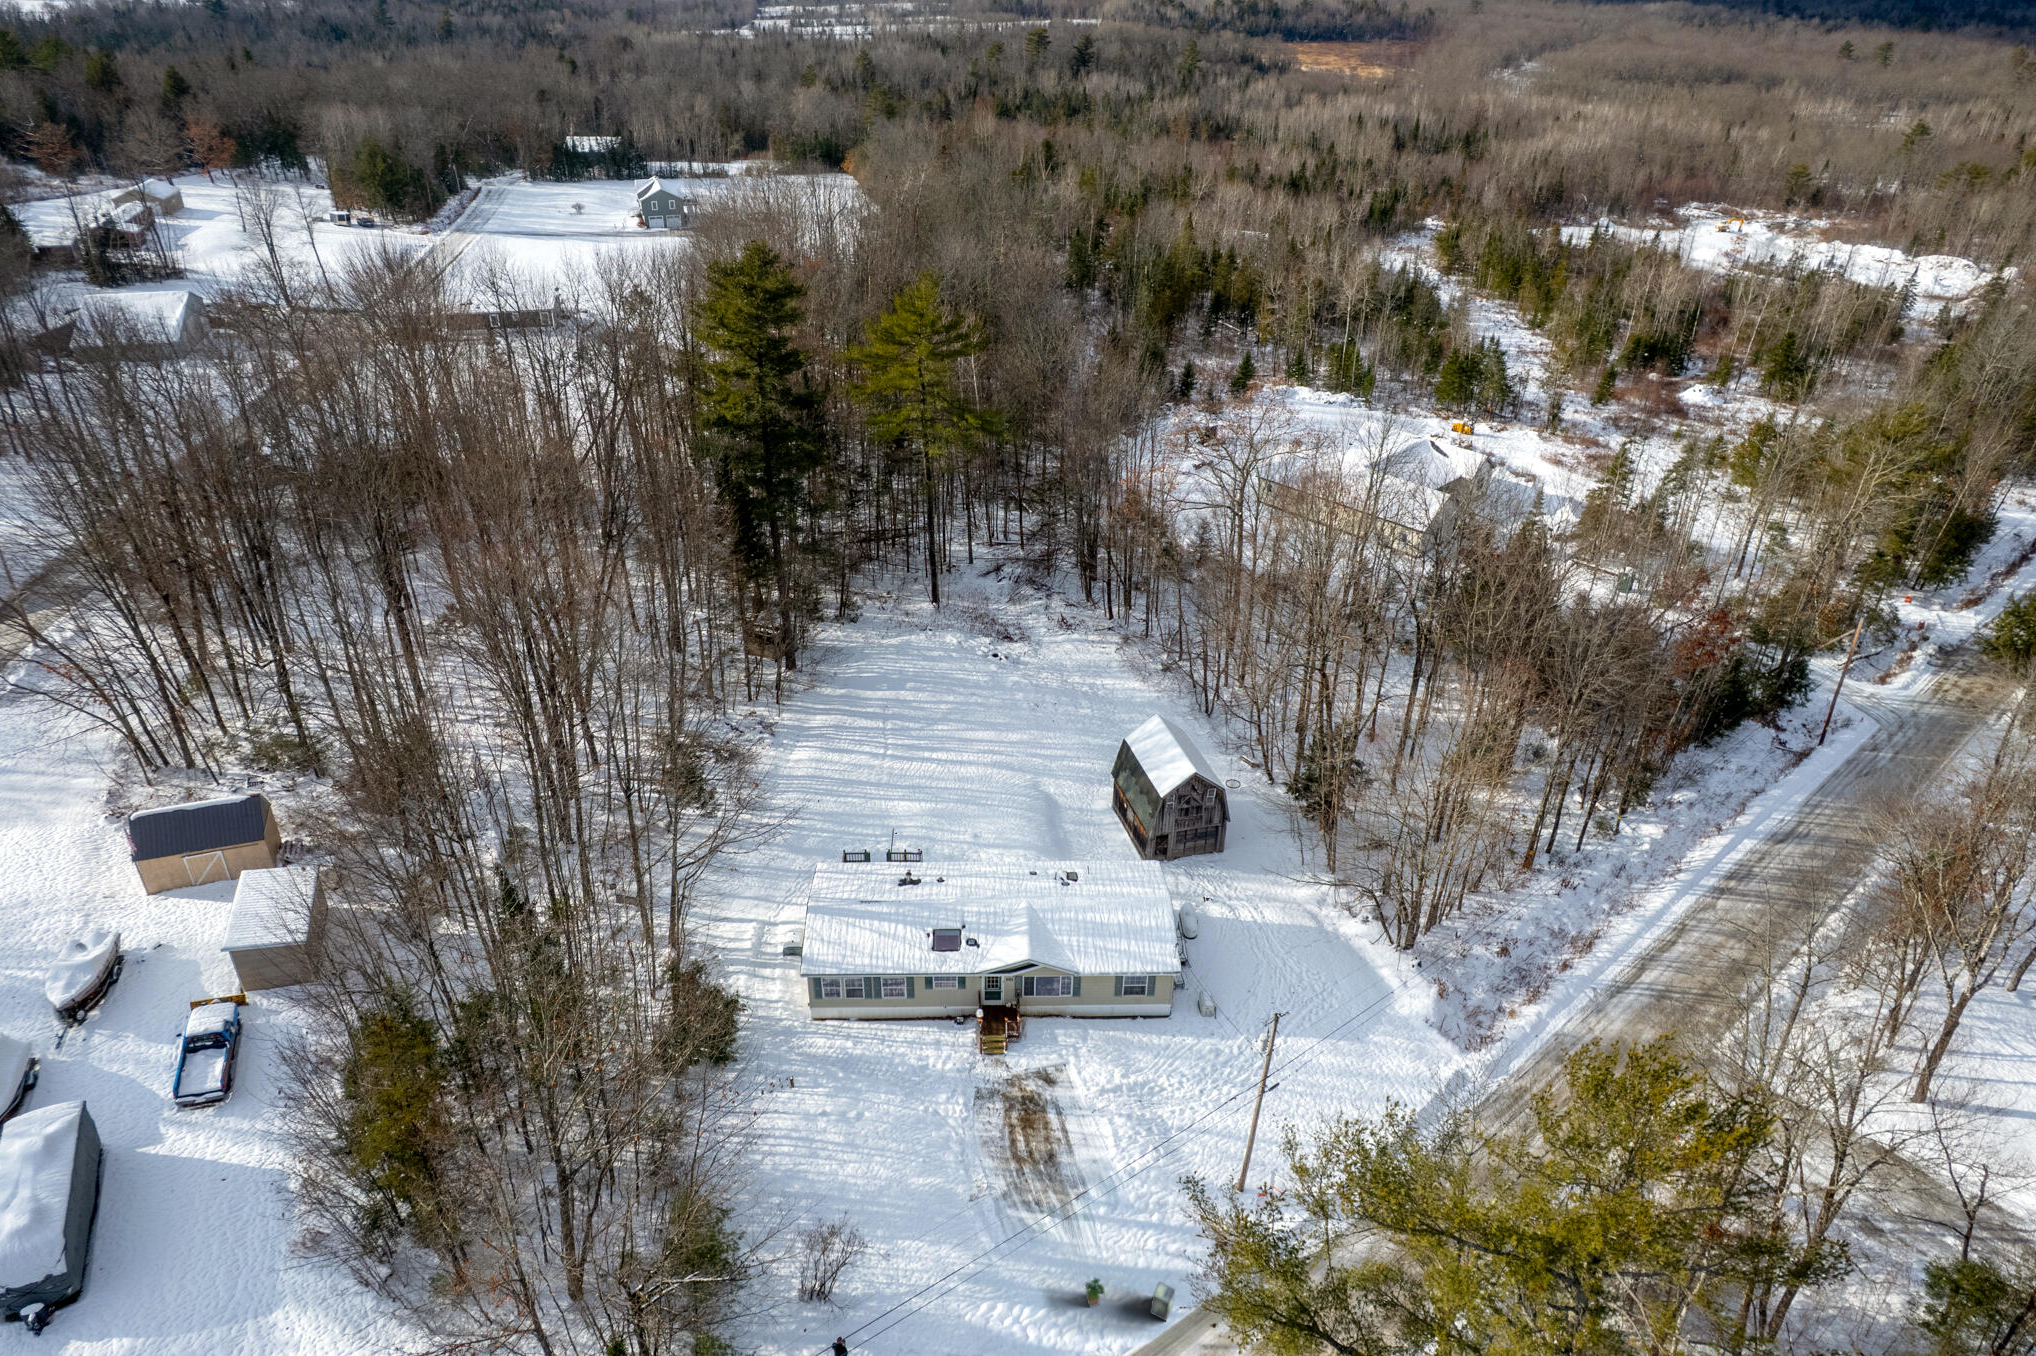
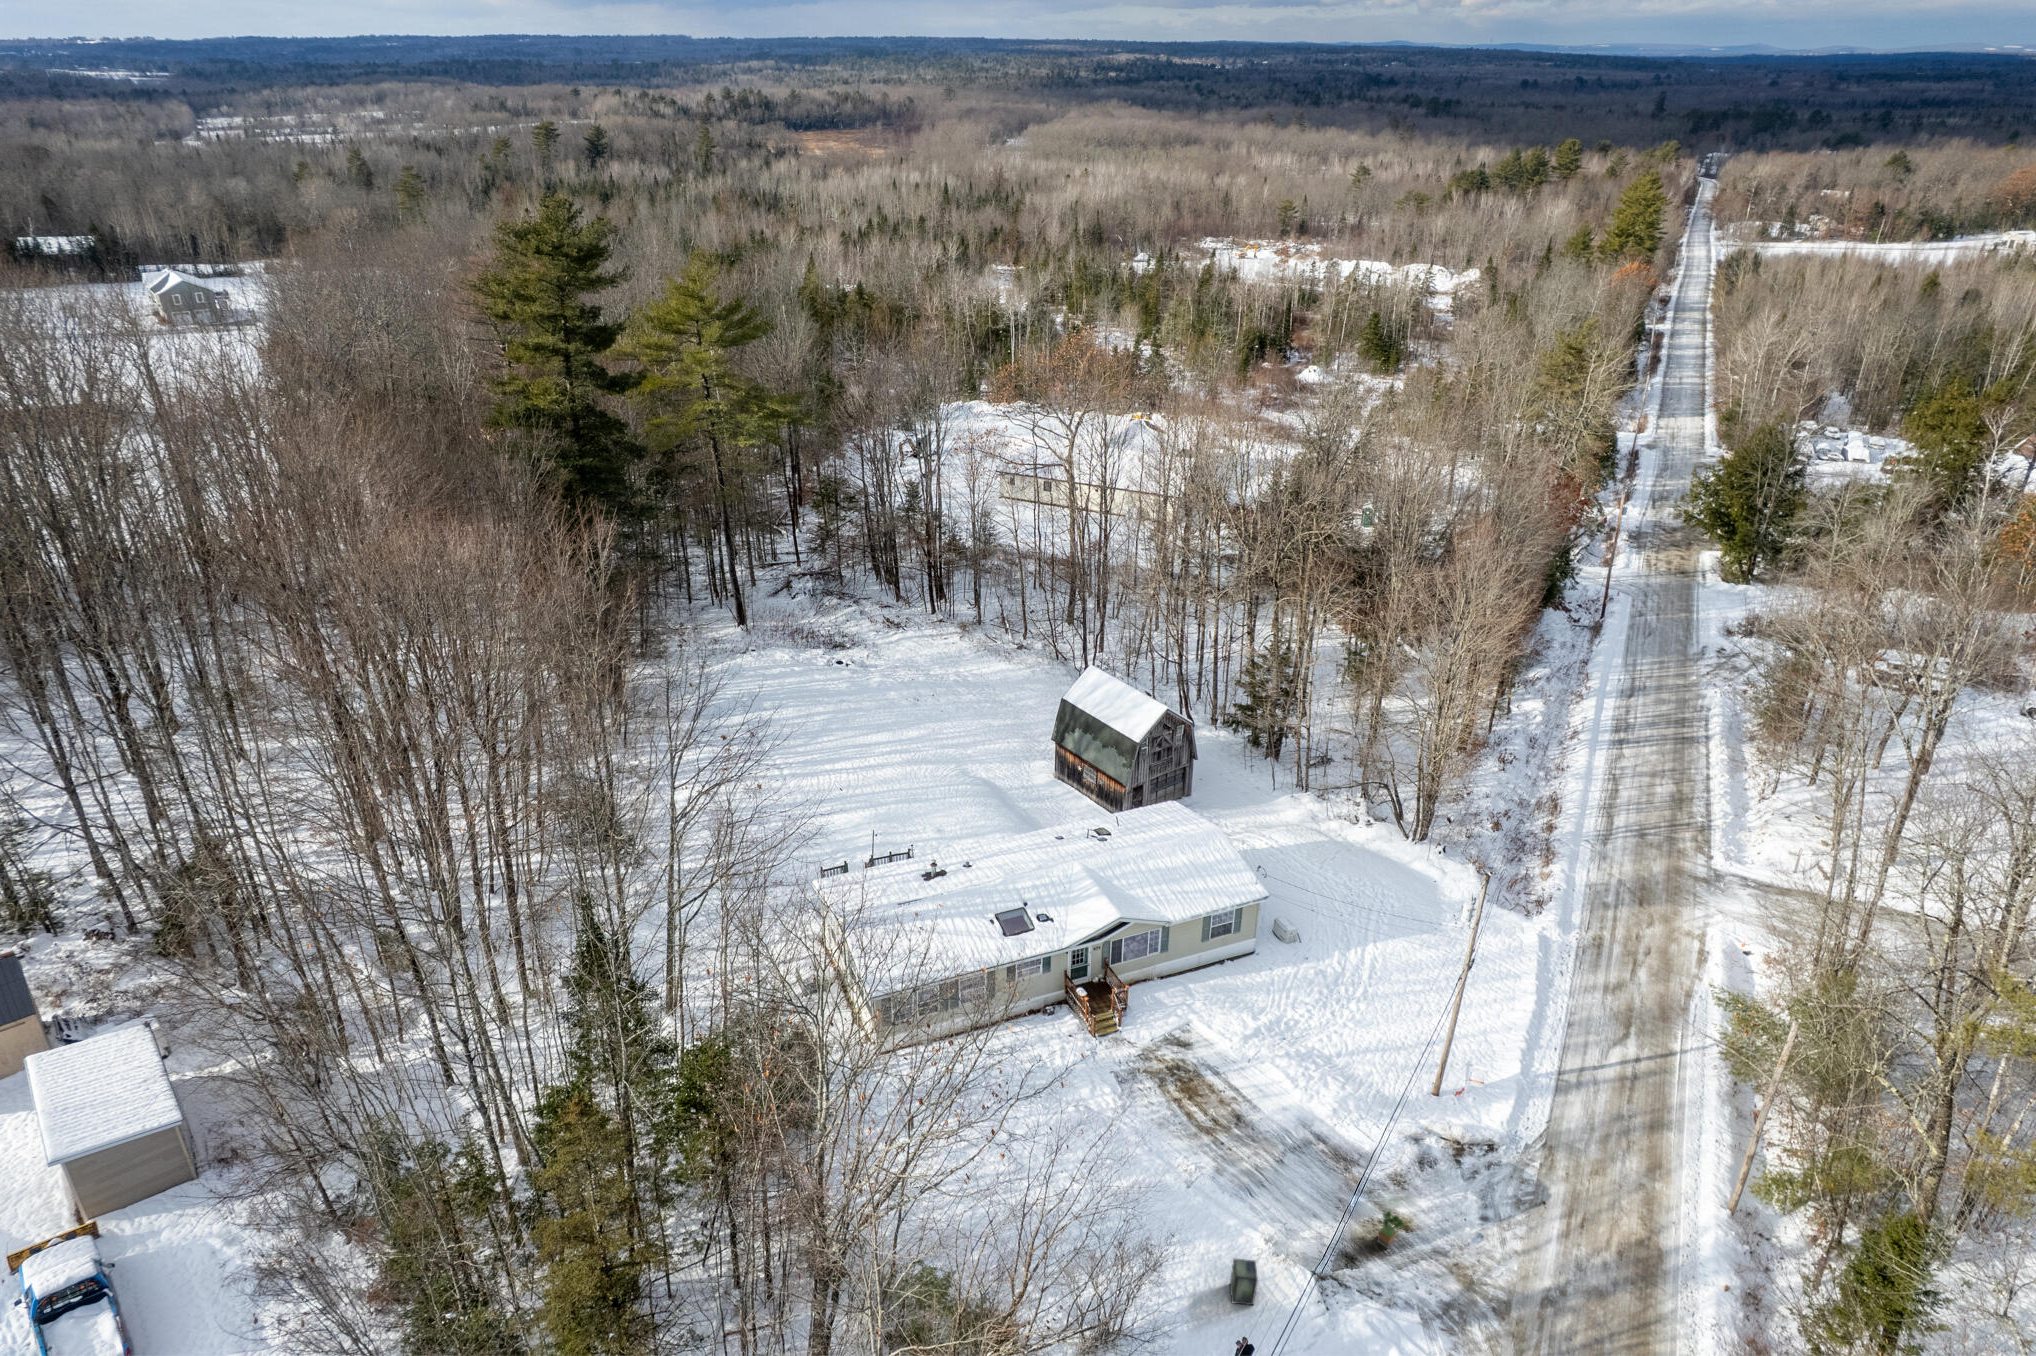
storage box: present [1150,1282,1175,1321] -> present [1230,1259,1258,1305]

